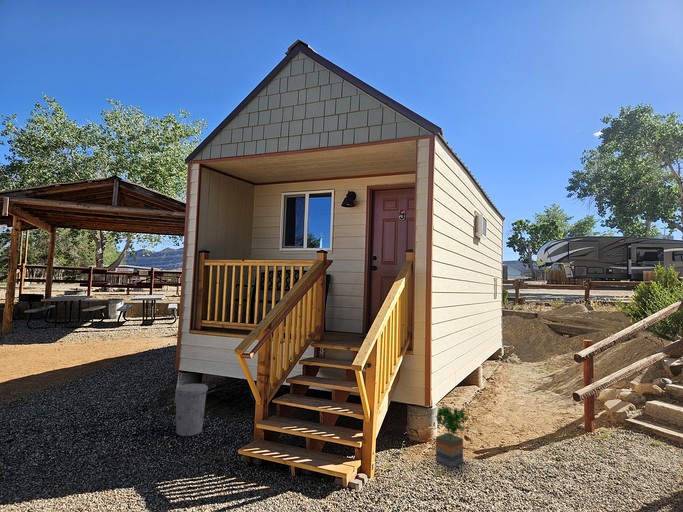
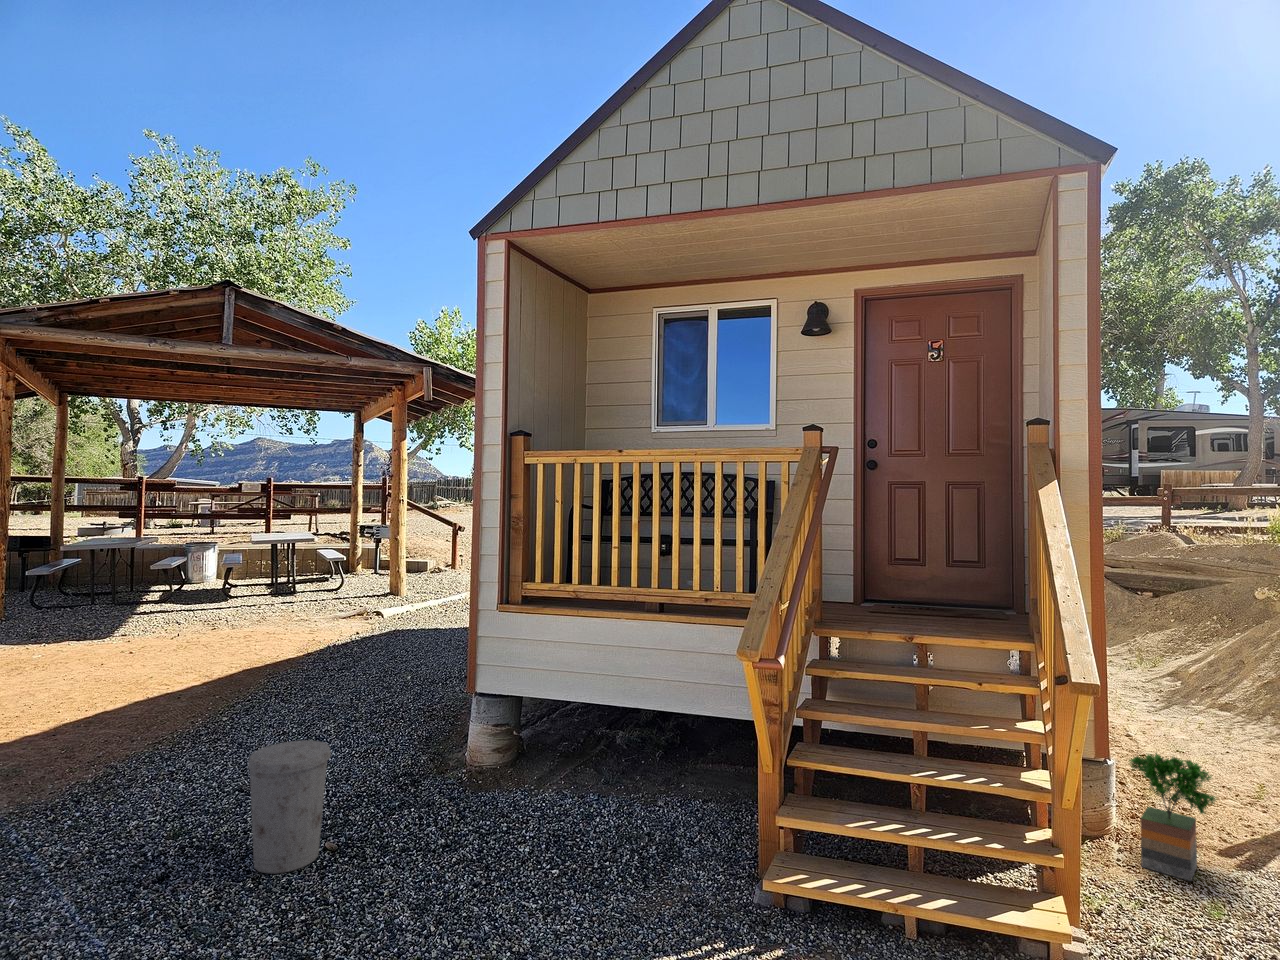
trash can: present [175,384,208,436] -> present [248,740,331,874]

